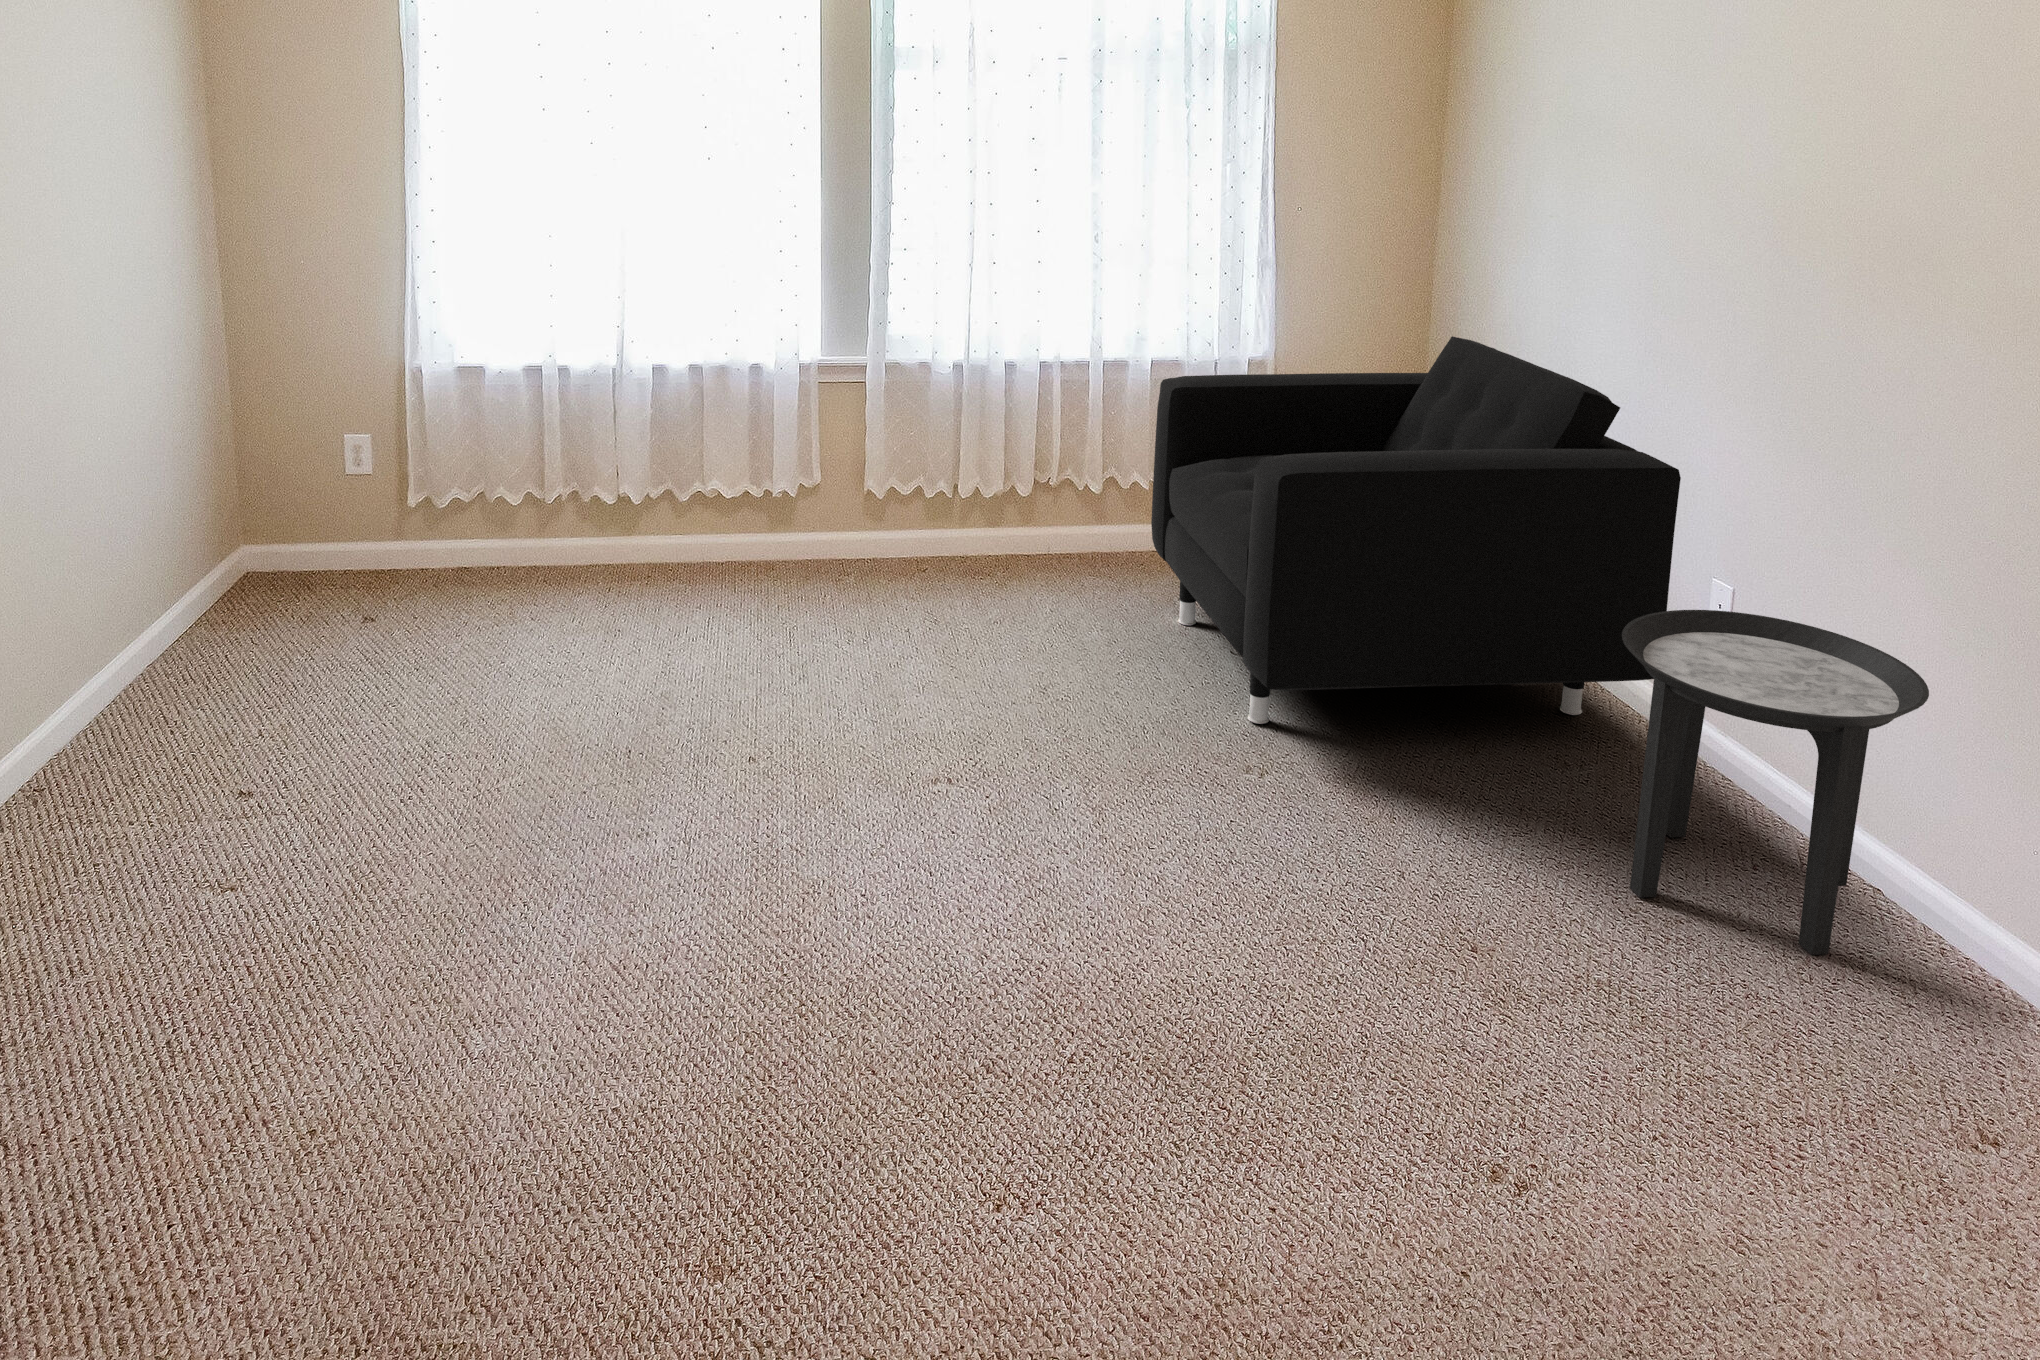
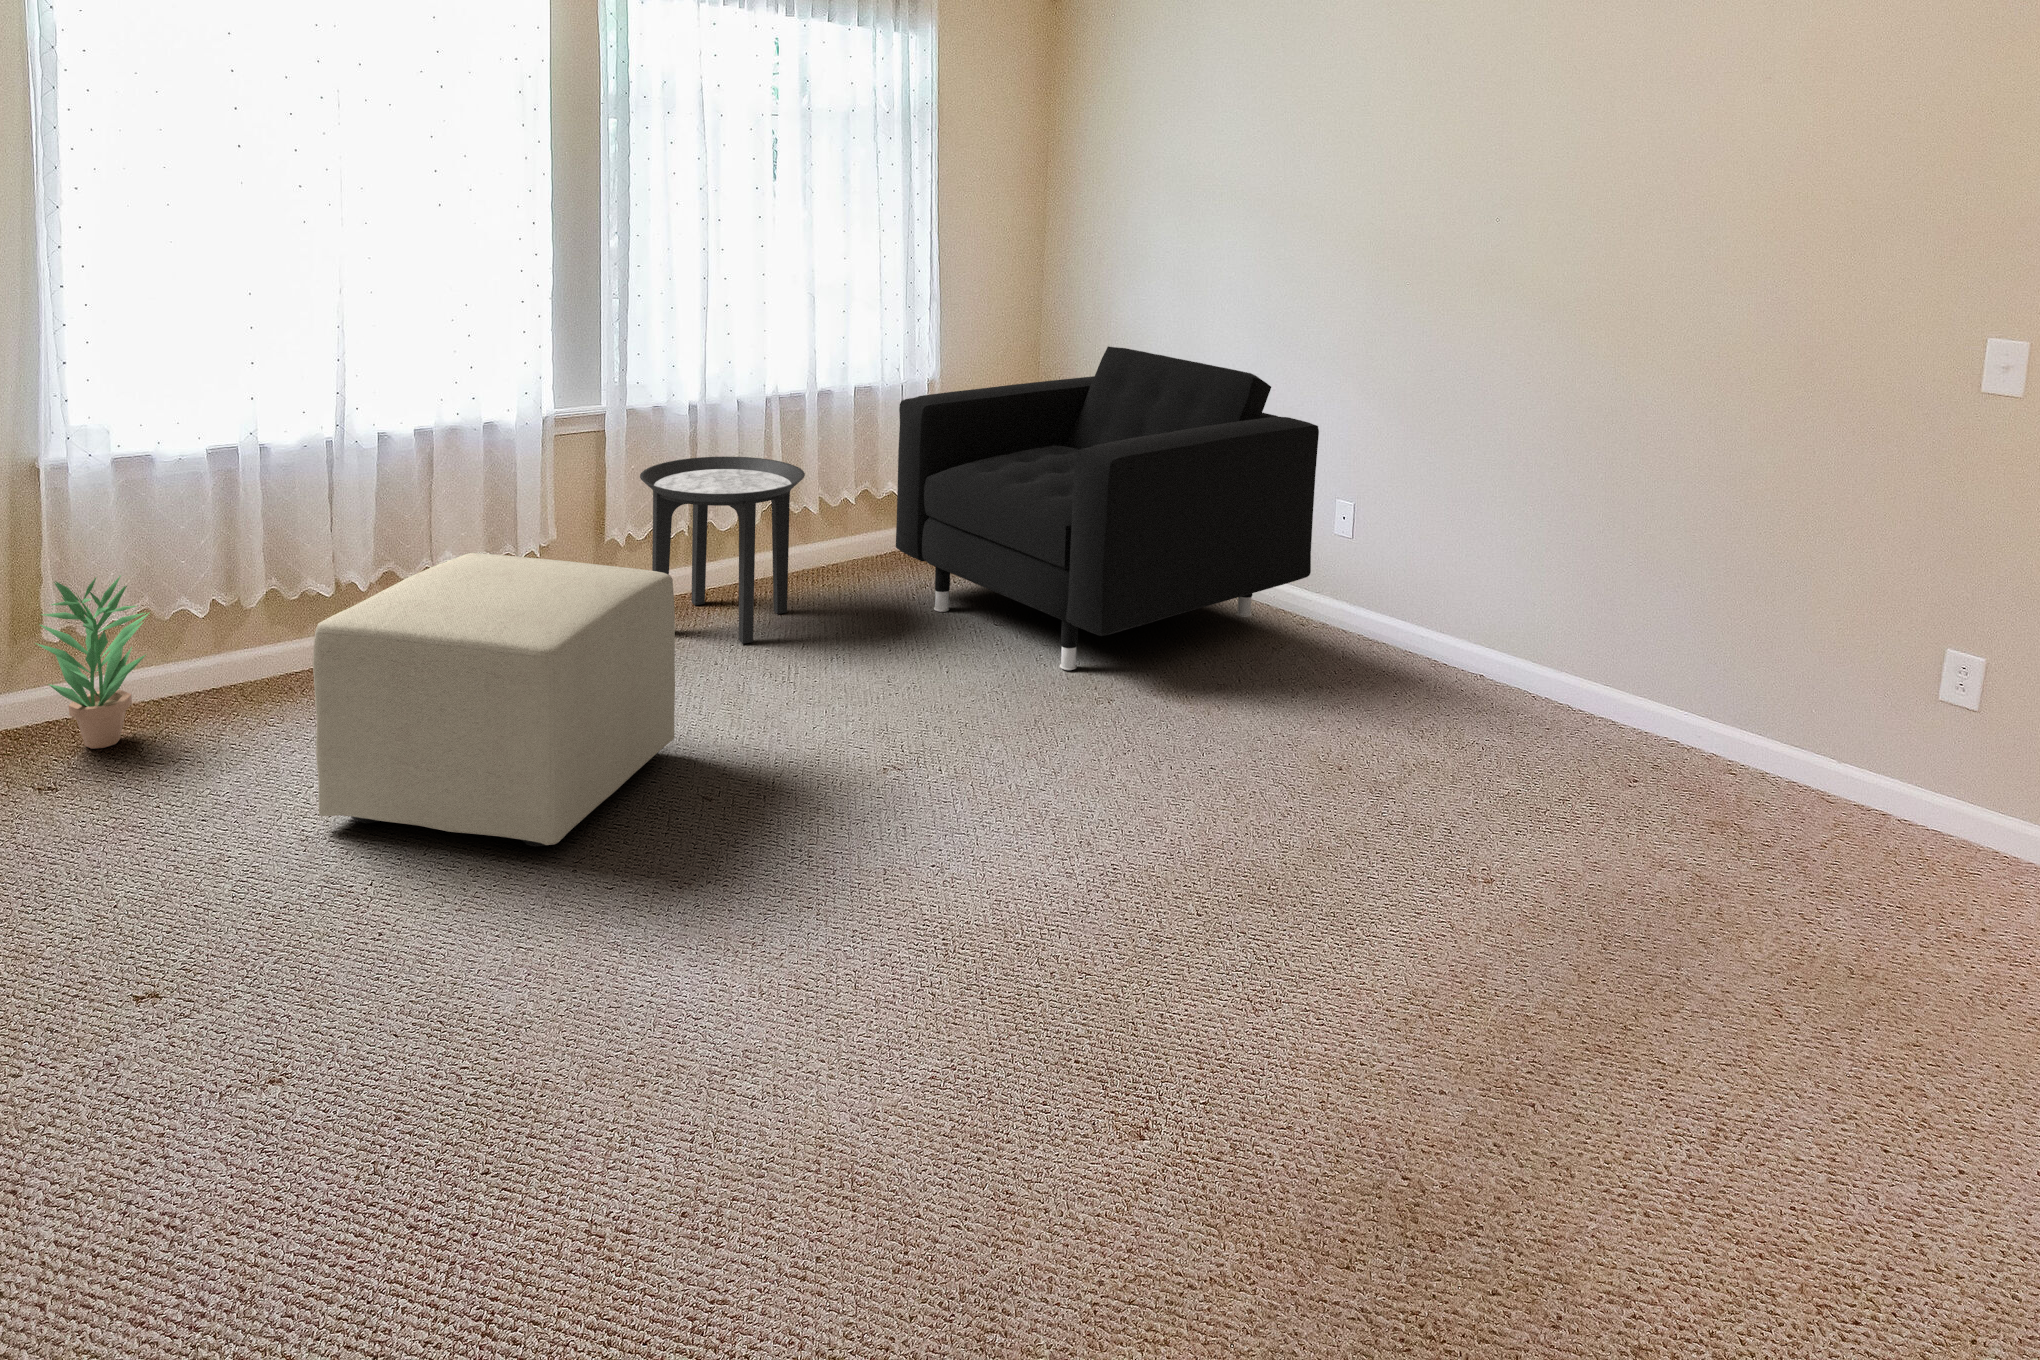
potted plant: none [379,455,460,593] -> present [36,576,149,749]
ottoman: none [464,479,777,757] -> present [313,553,675,846]
side table: present [1622,610,1929,955] -> present [640,457,805,644]

